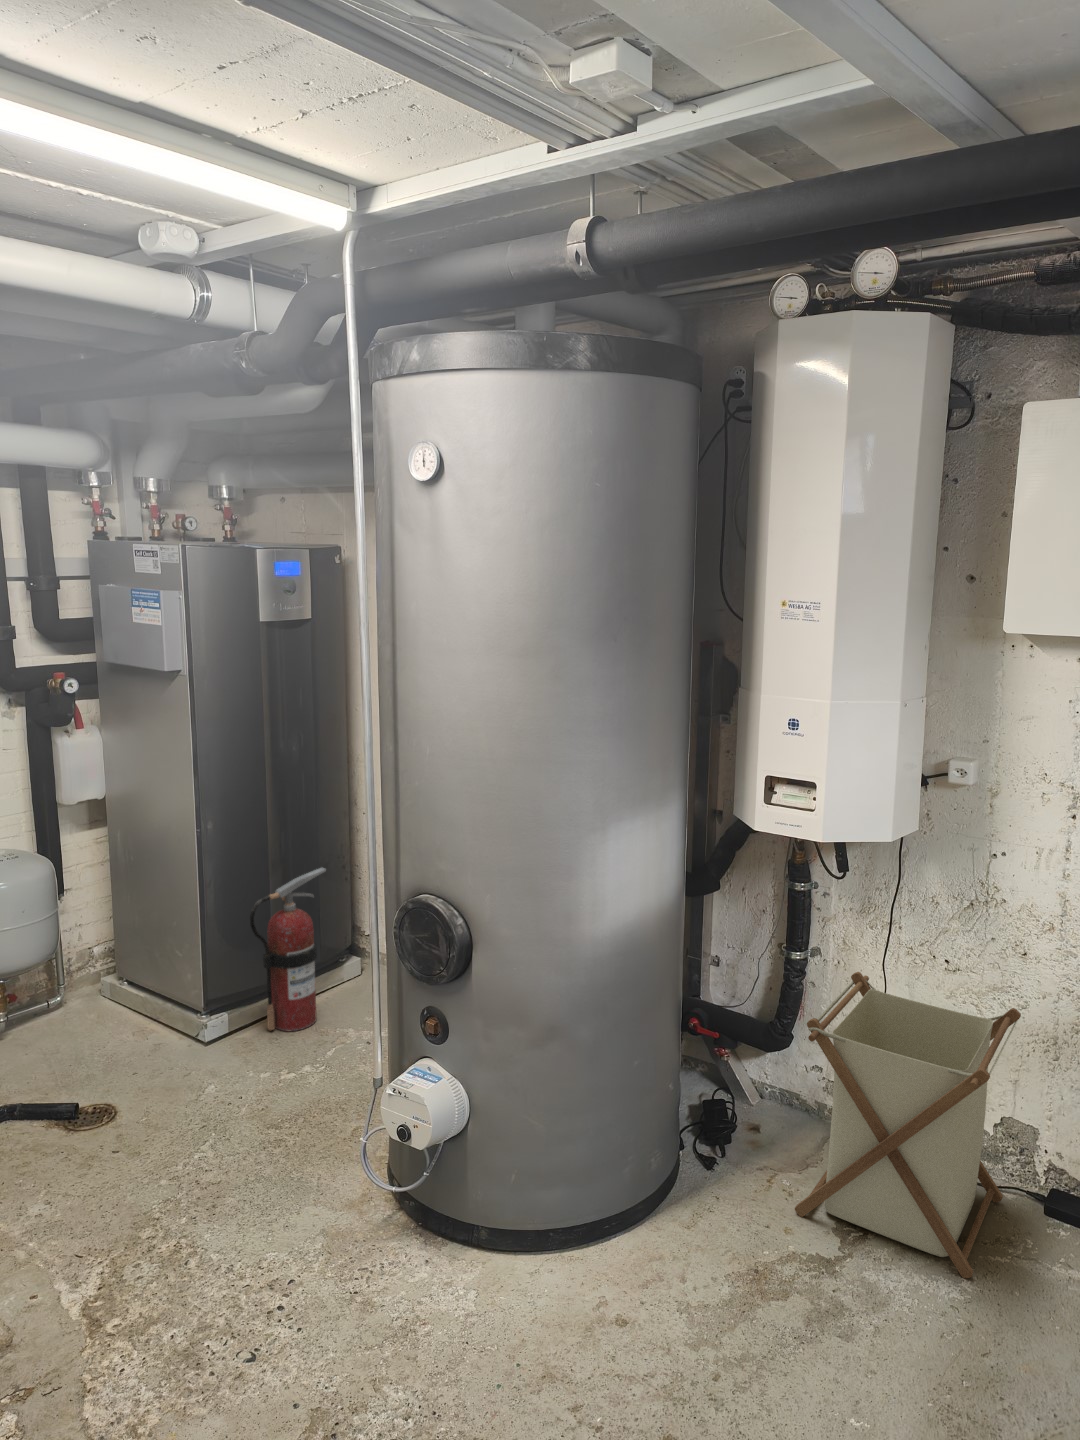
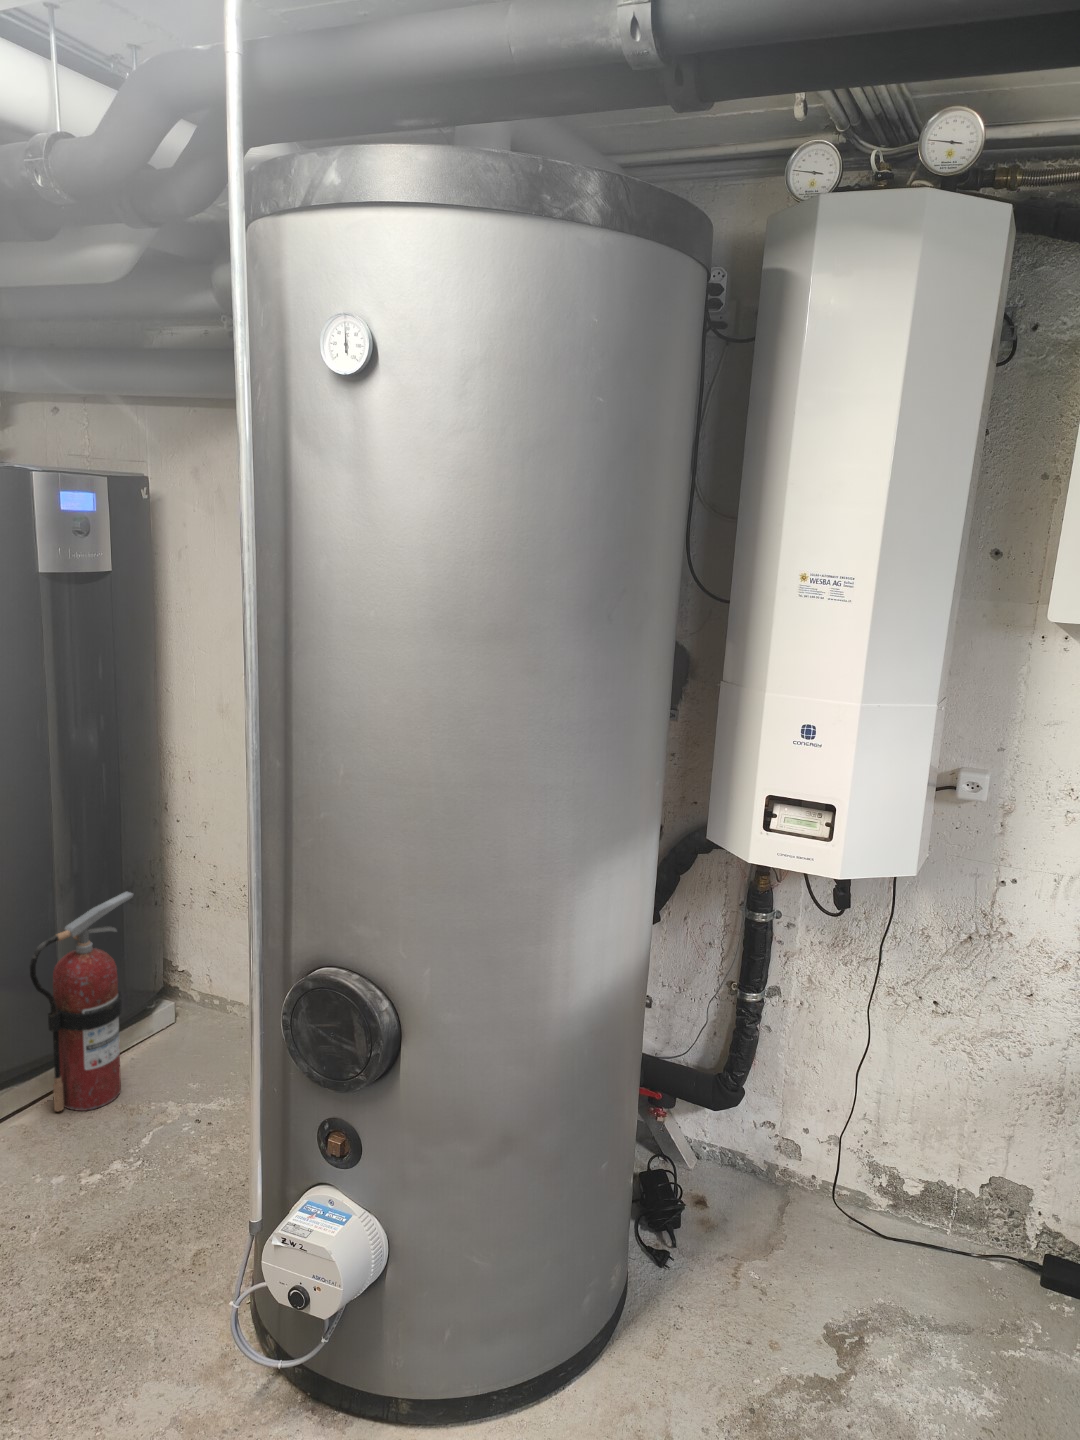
laundry basket: present [795,972,1021,1278] -> none [775,1017,1034,1388]

